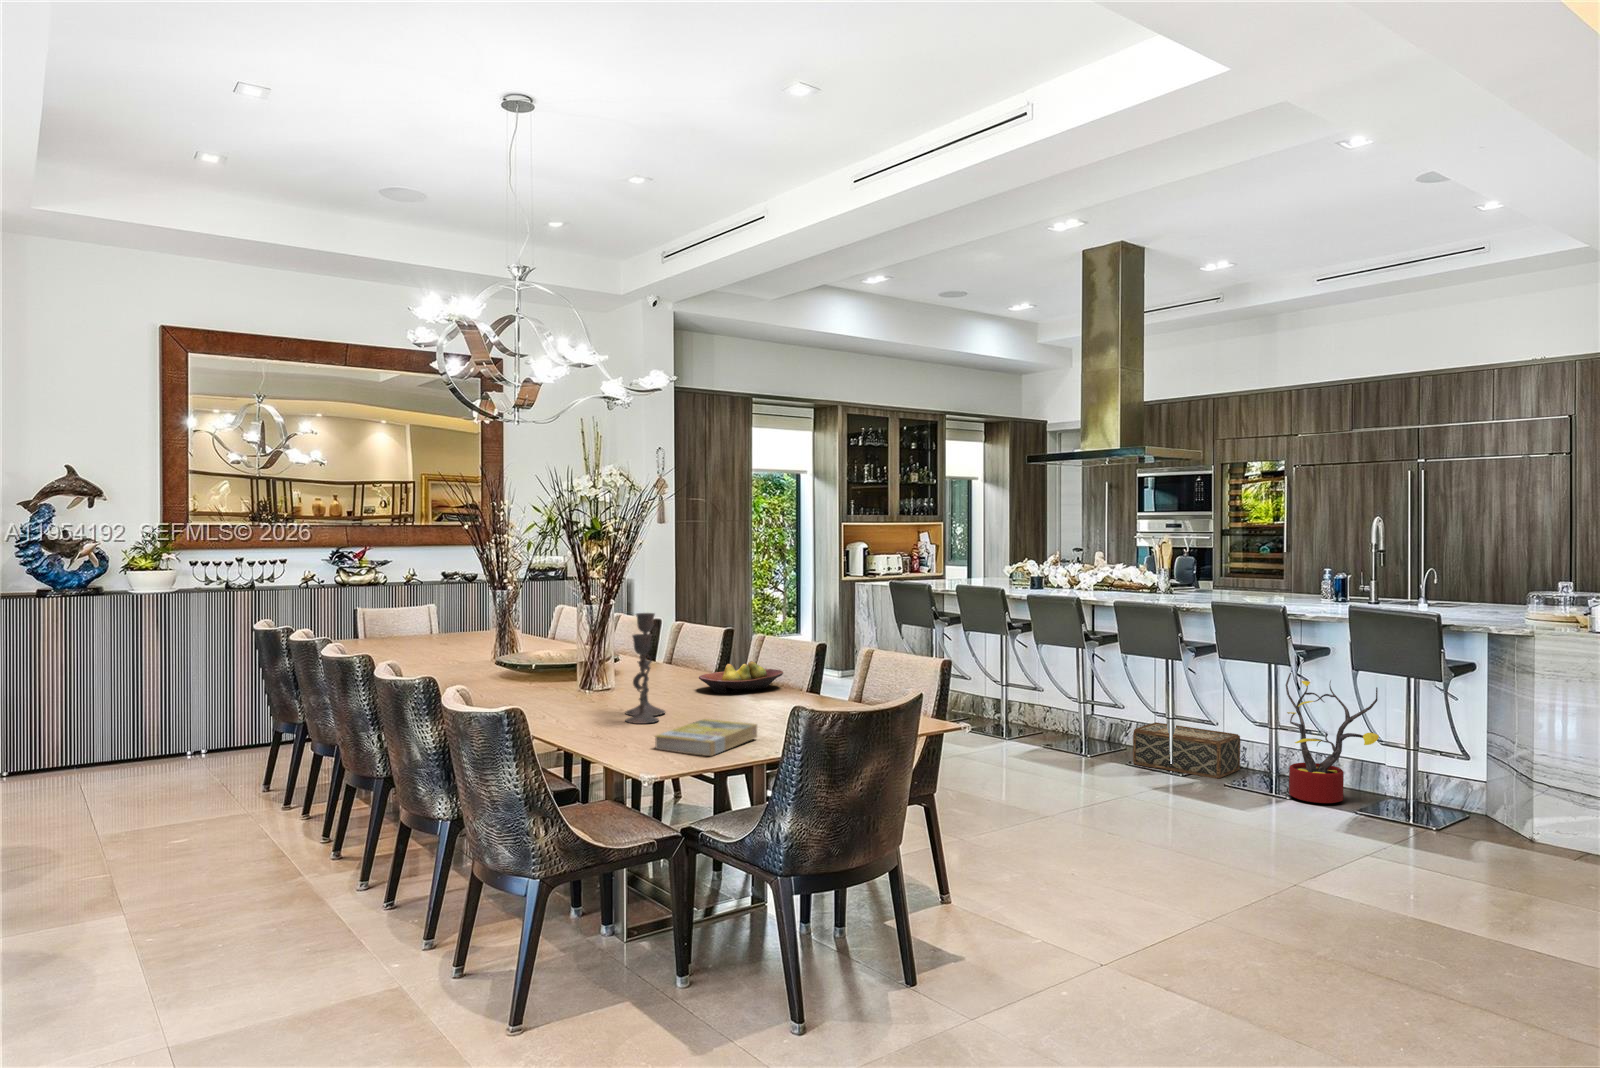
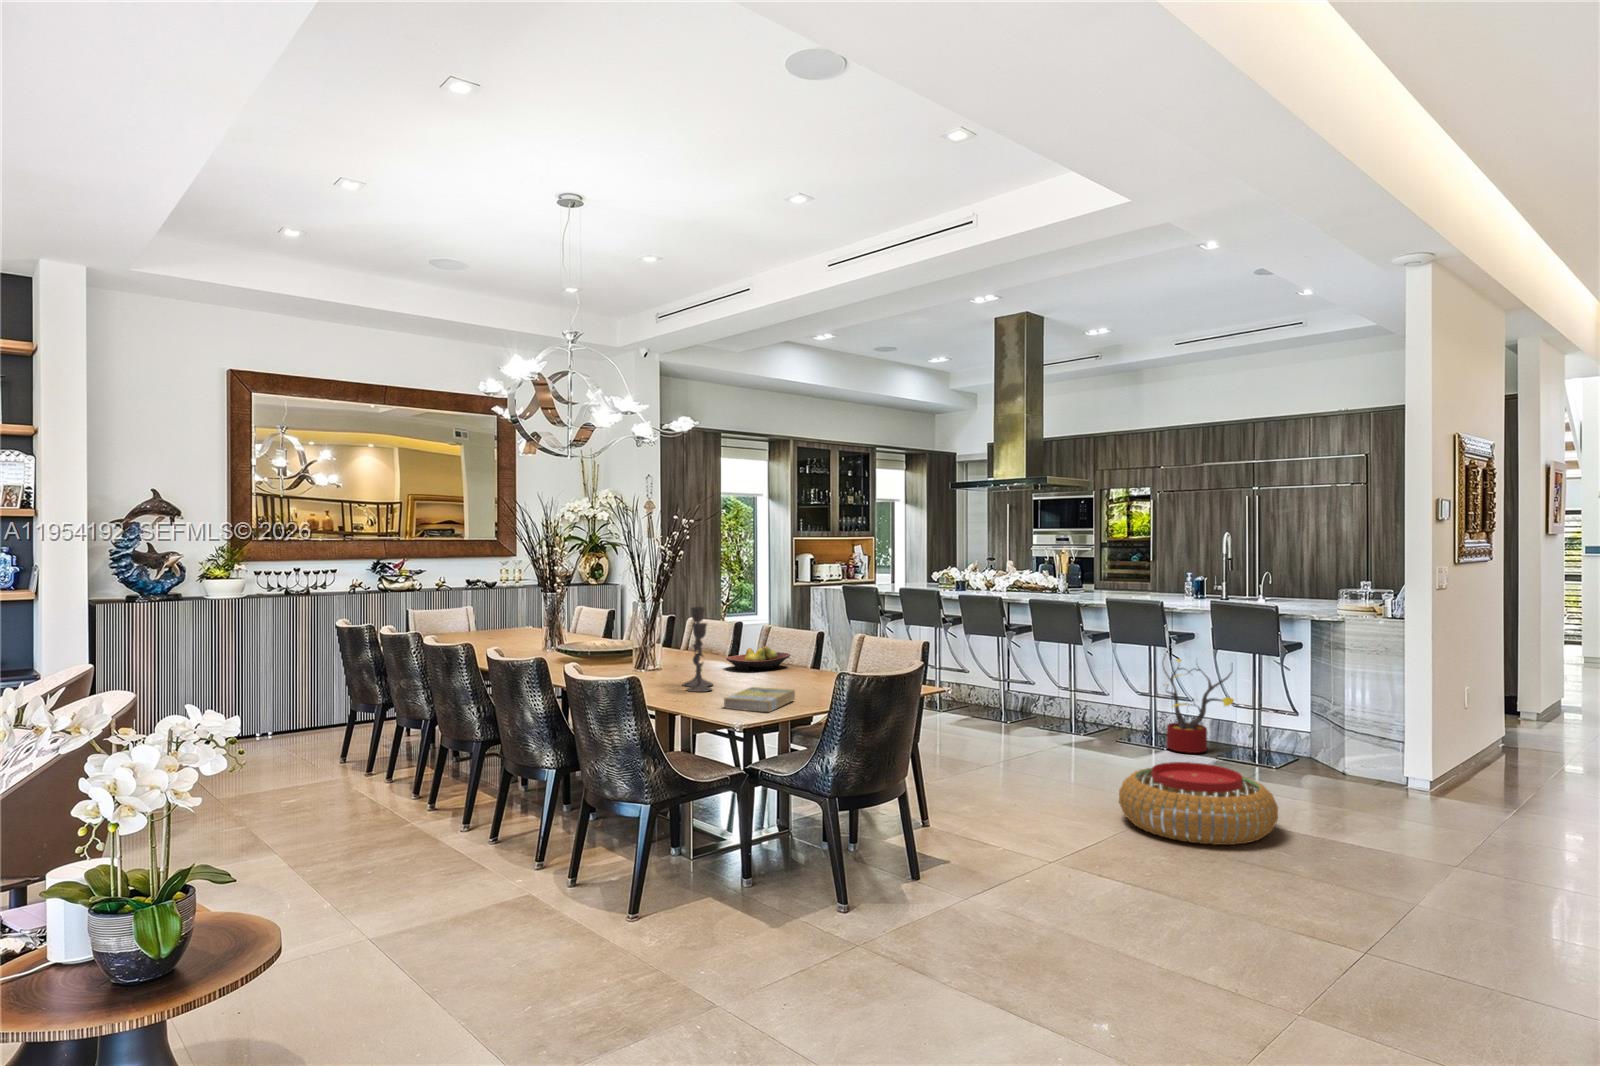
woven basket: present [1133,722,1240,779] -> none [1044,695,1126,737]
pouf: none [1207,824,1427,944] -> present [1119,762,1278,845]

